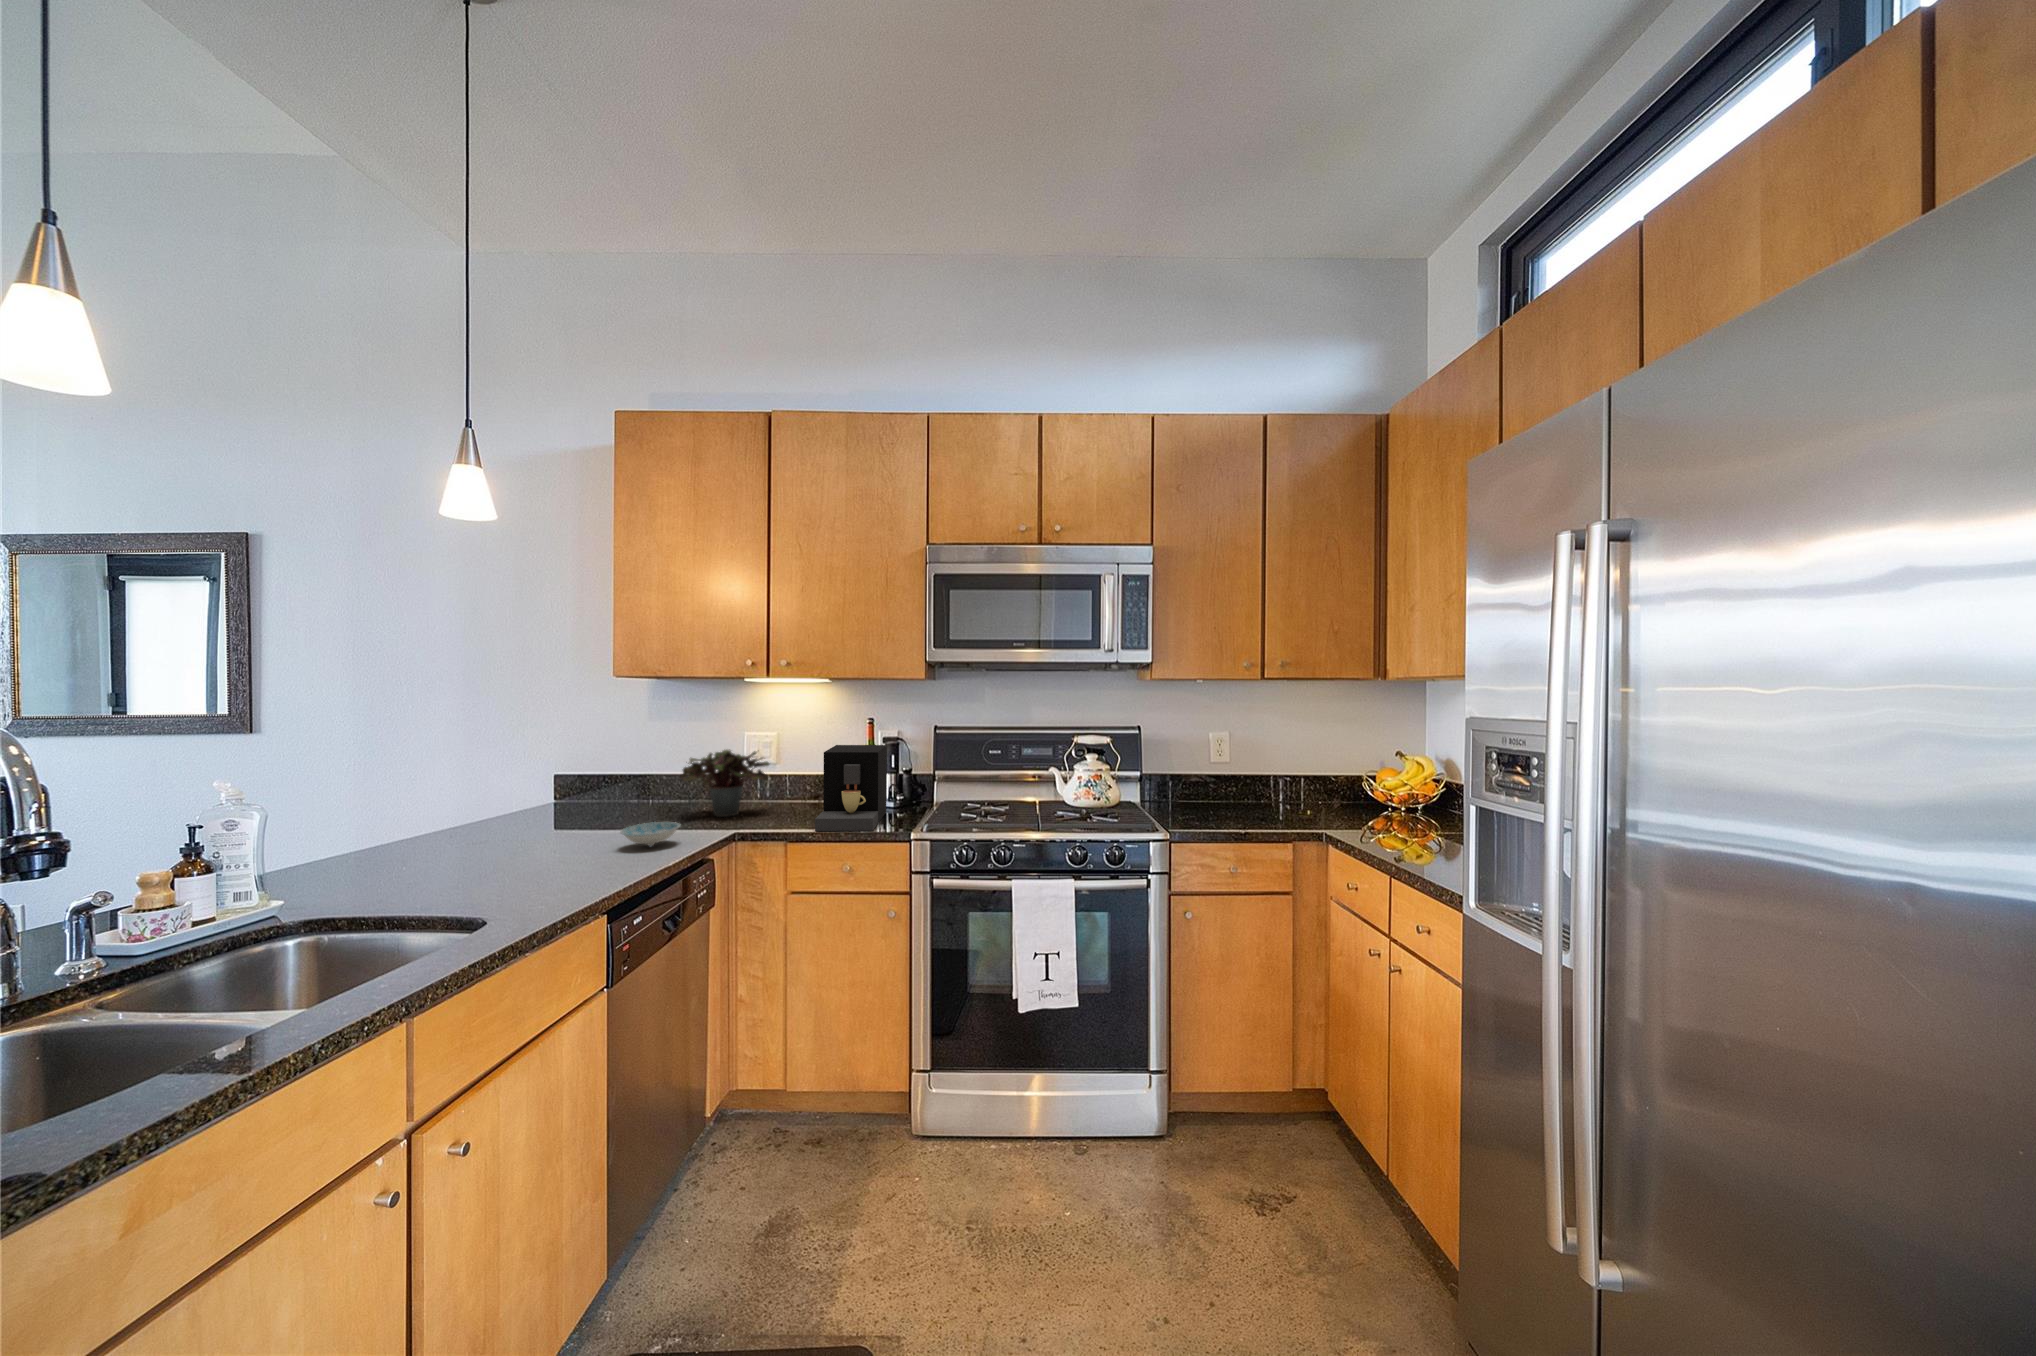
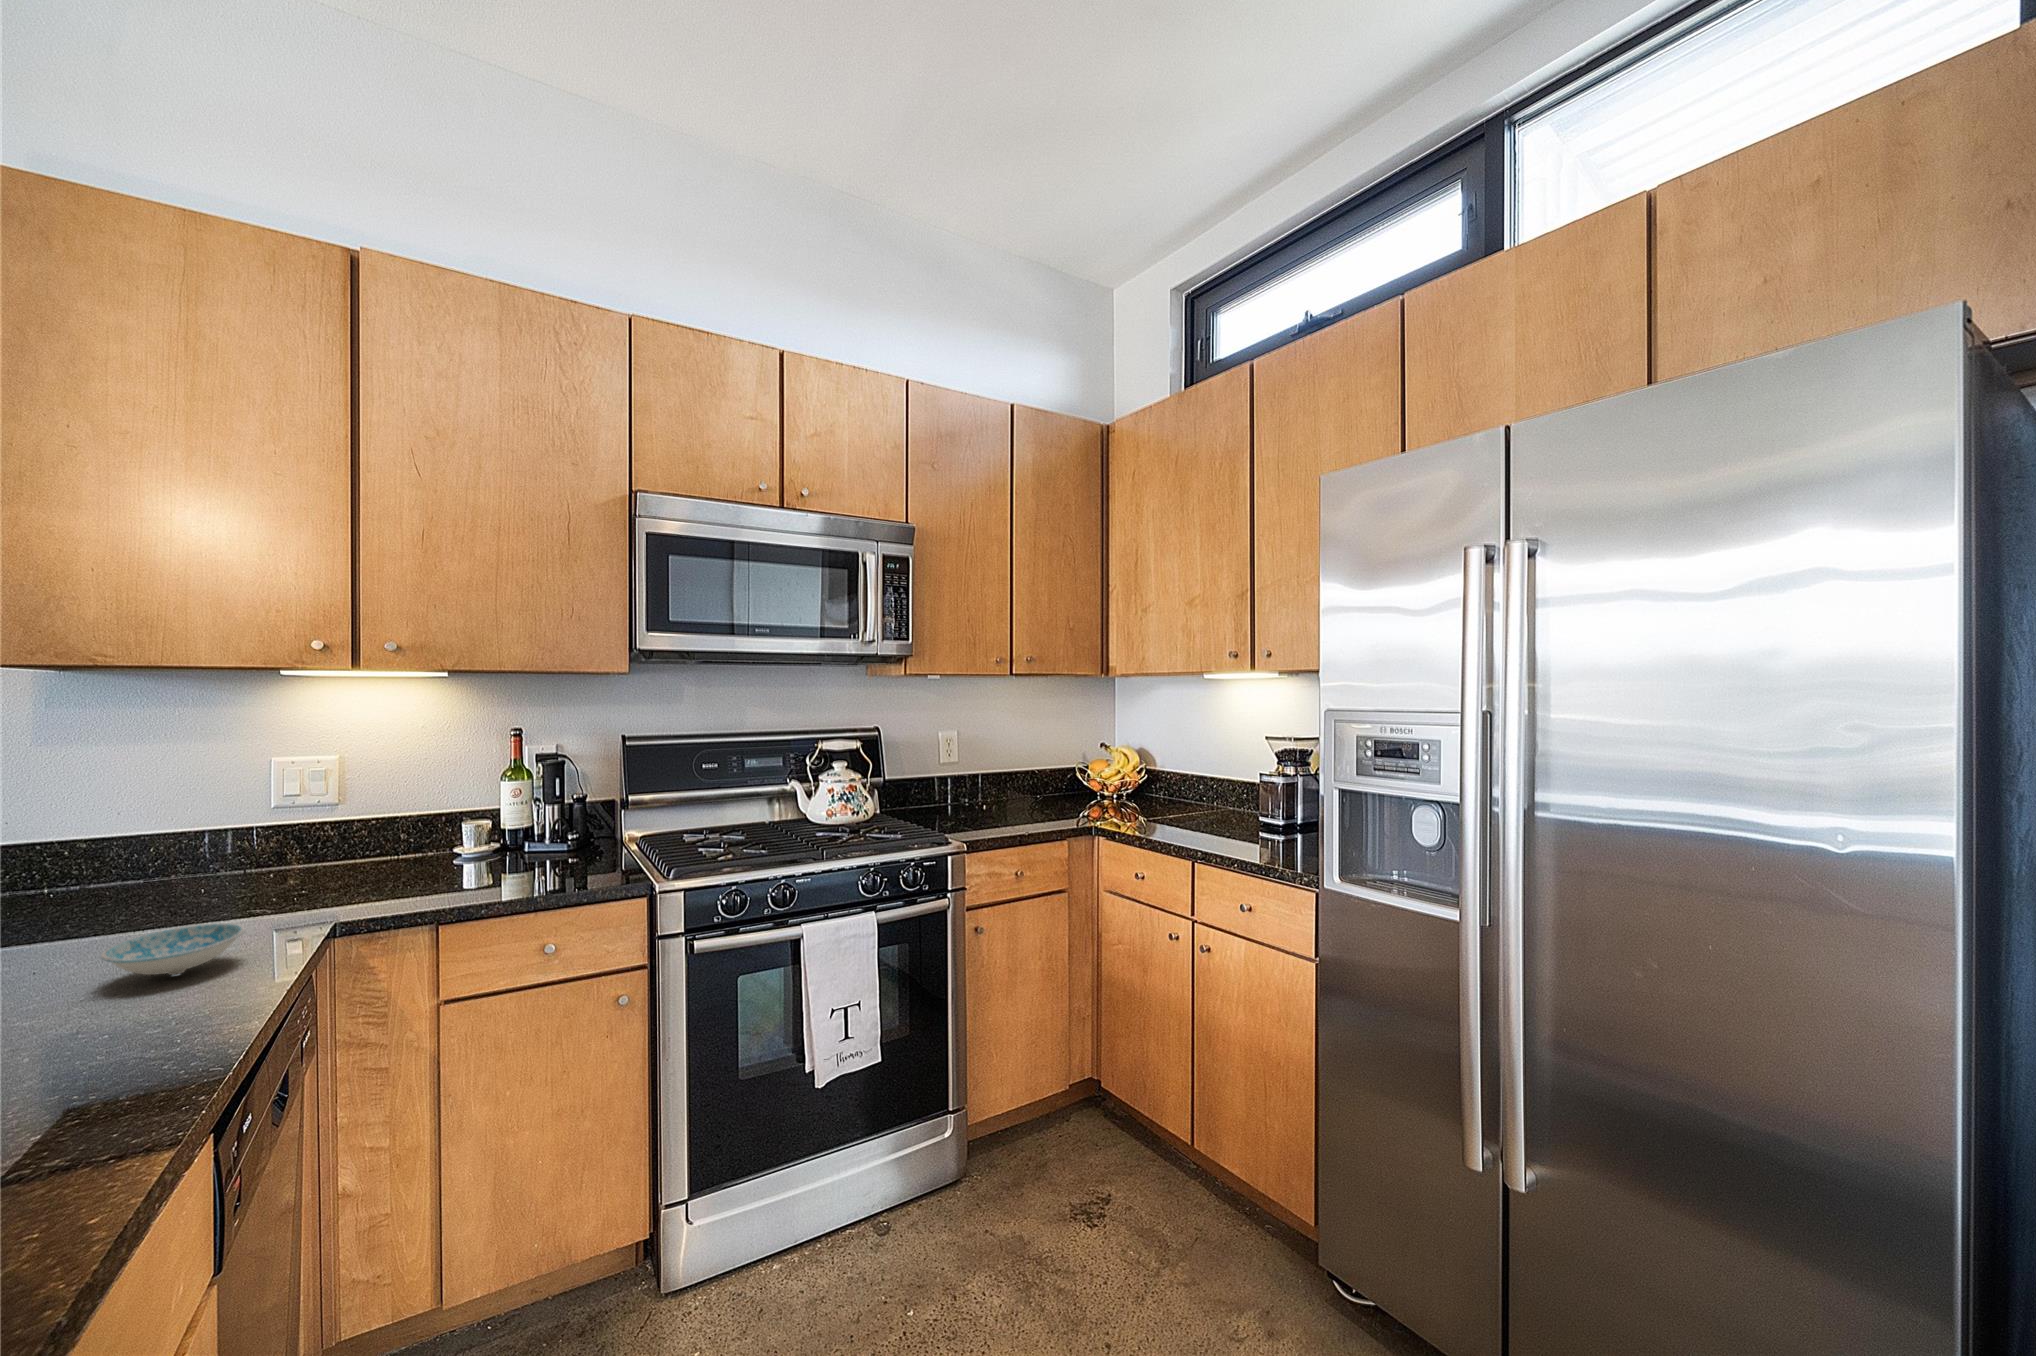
coffee maker: present [815,745,887,831] -> none [485,765,594,900]
potted plant: present [679,749,769,817] -> none [157,785,355,903]

